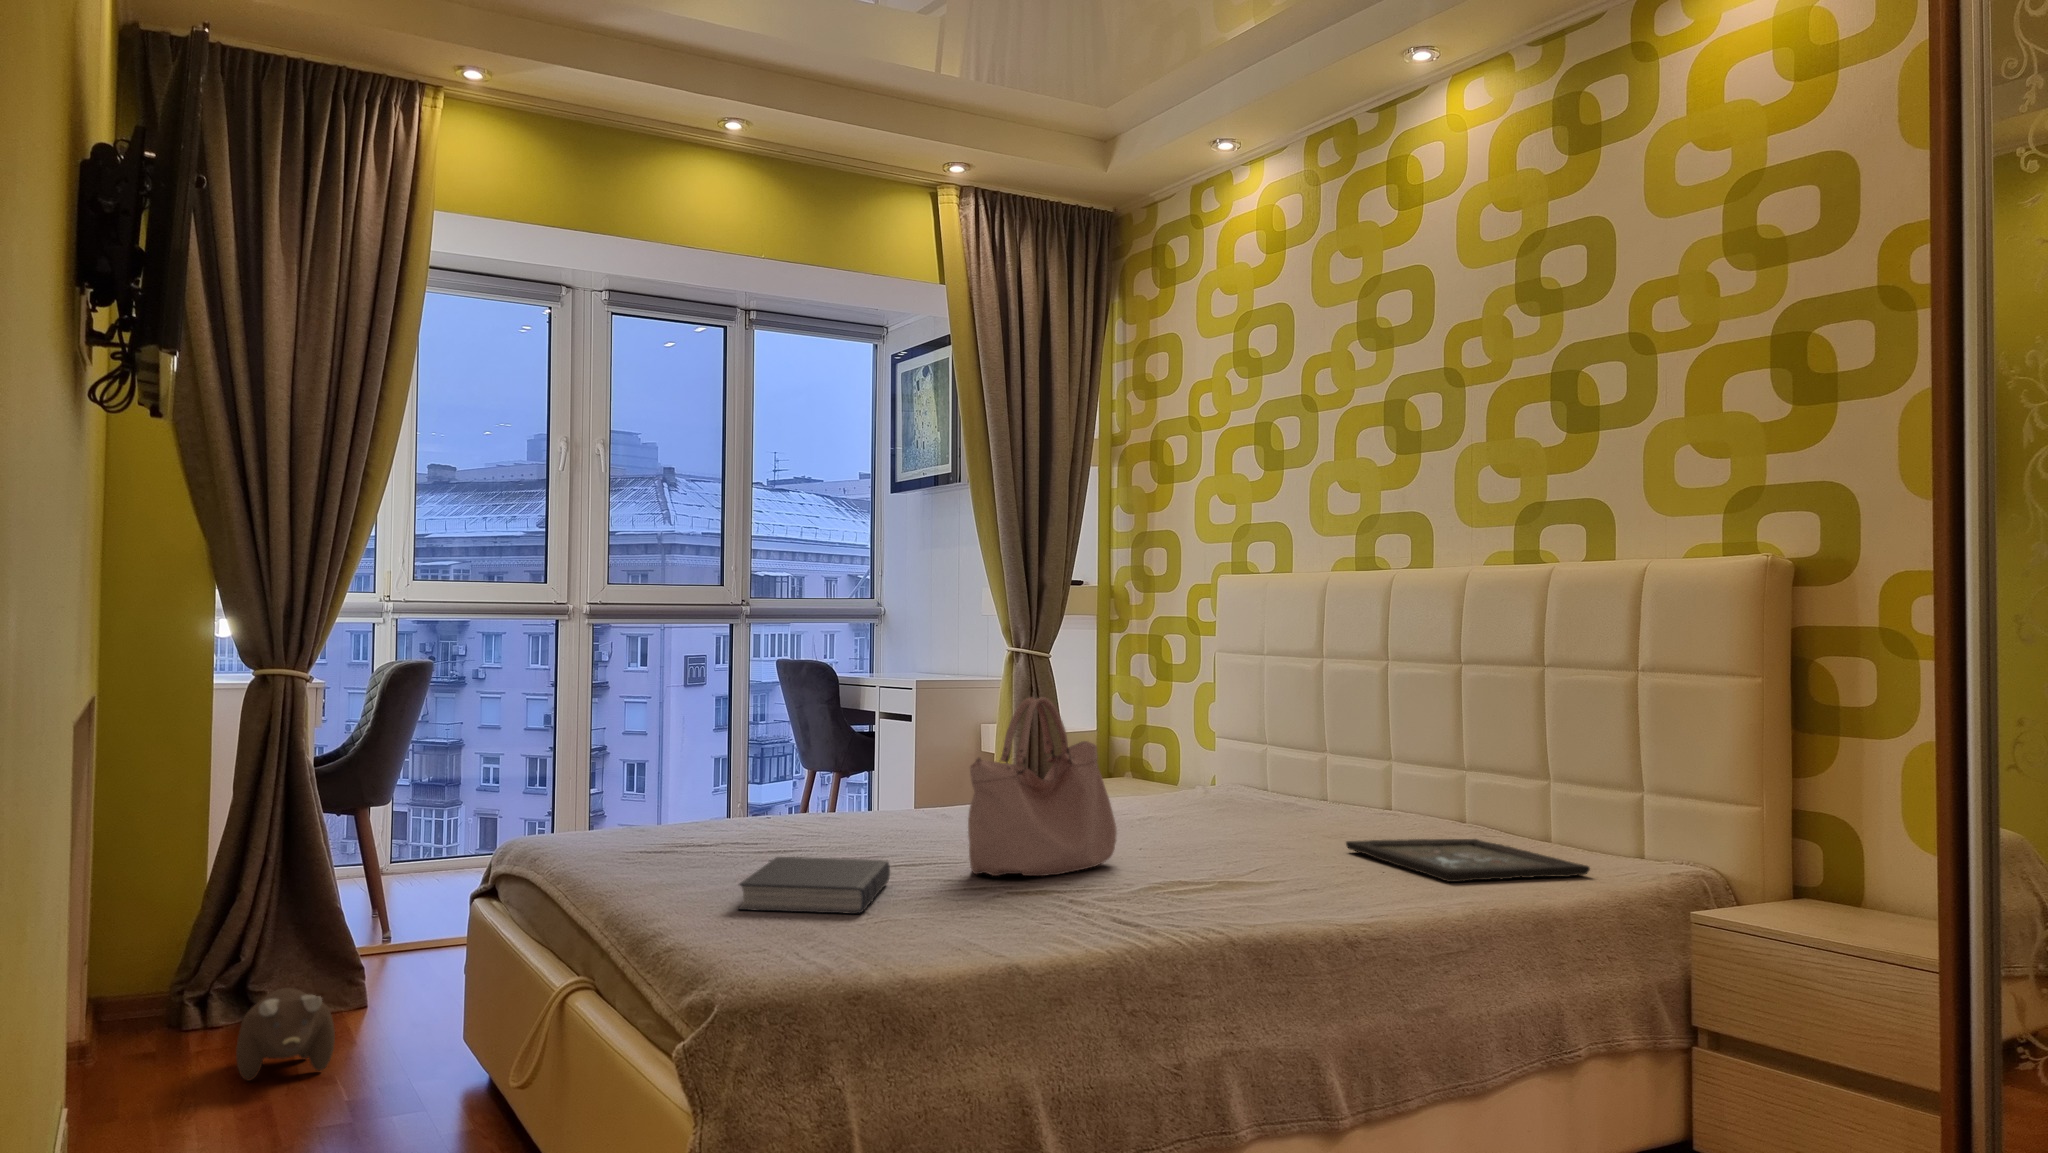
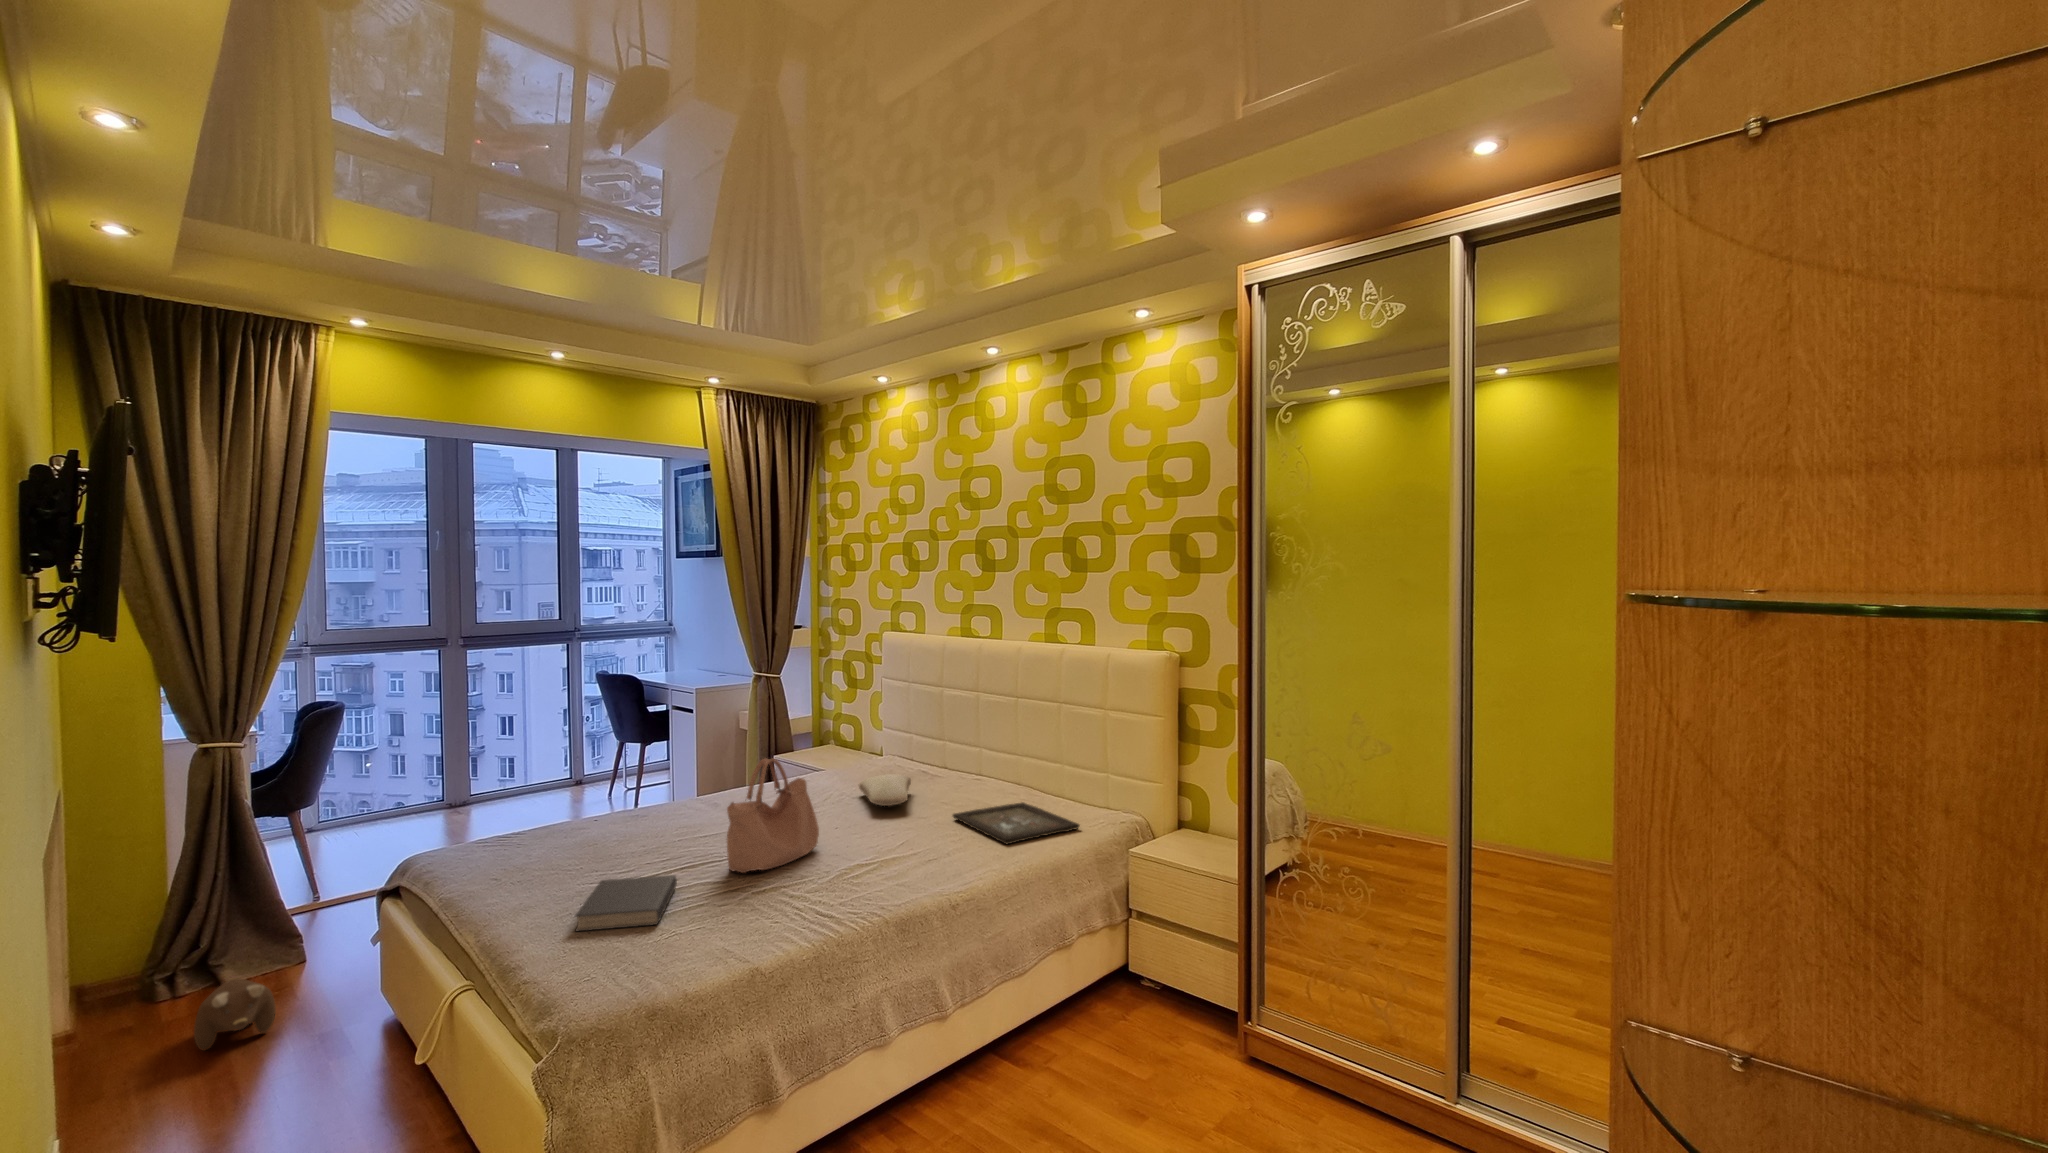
pillow: none [1179,786,1269,828] -> present [859,774,911,806]

